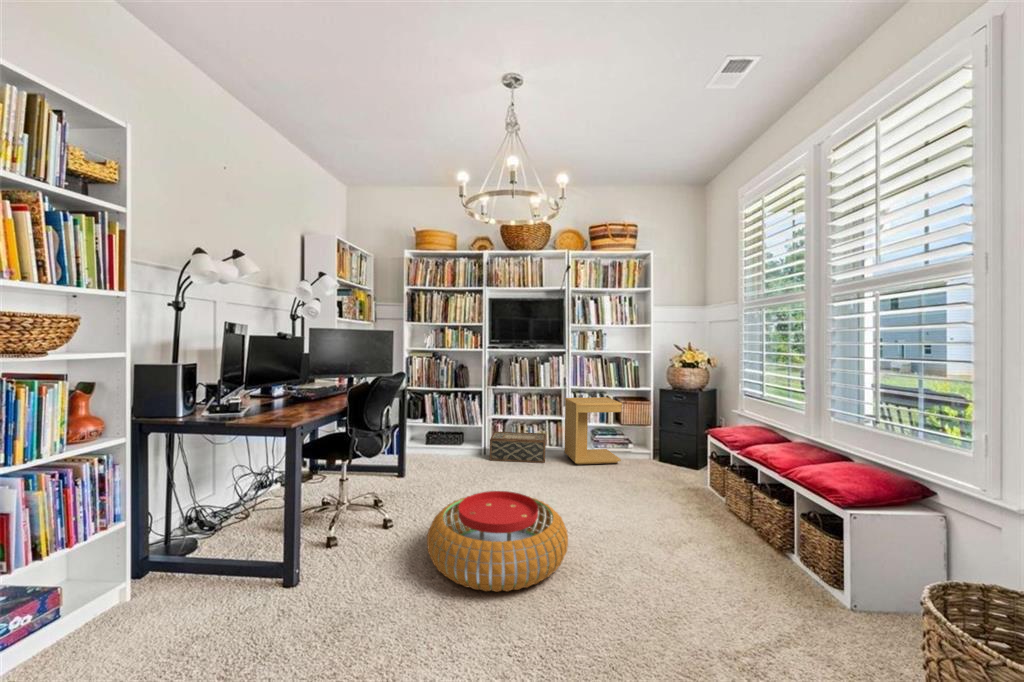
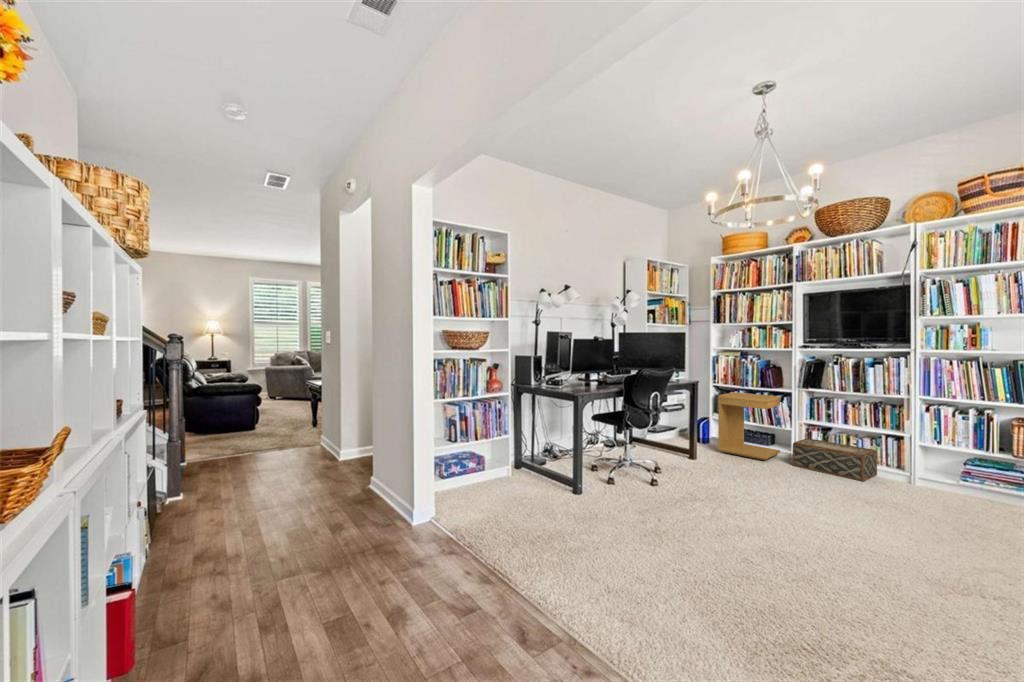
side table: present [564,397,622,464] -> present [718,392,781,460]
pouf: present [427,491,568,592] -> none [659,469,790,544]

